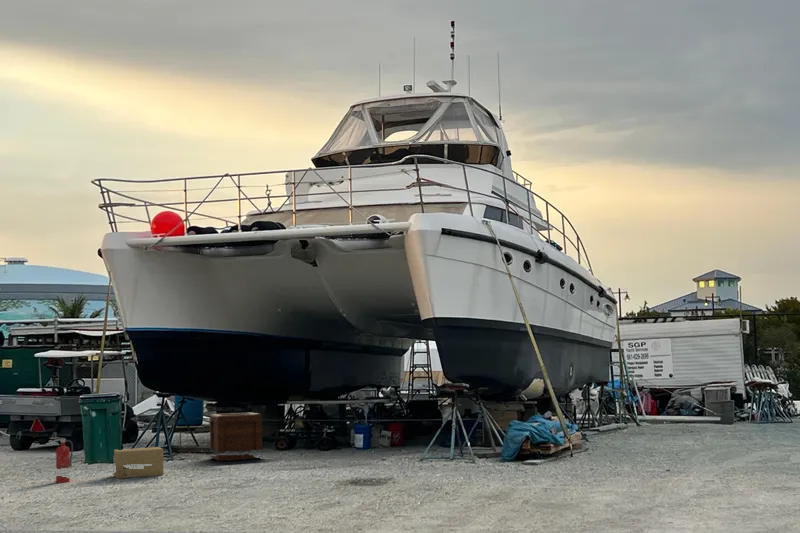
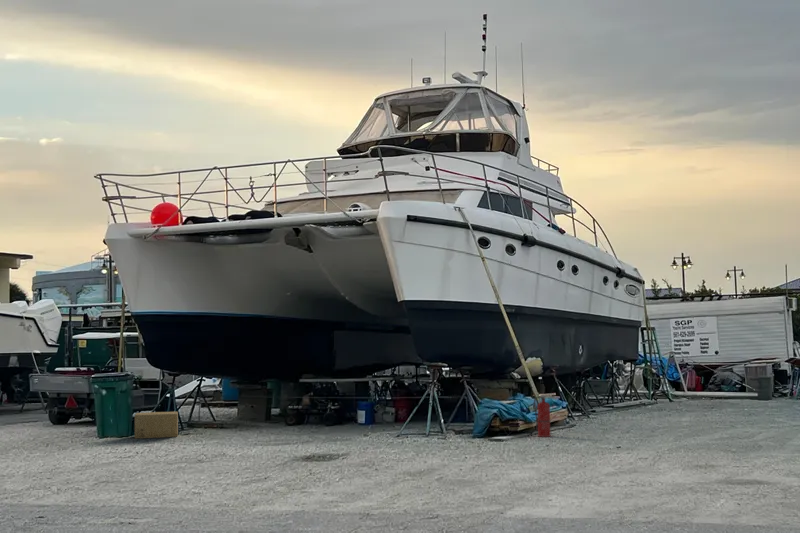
wooden crate: present [210,413,262,461] -> none [239,381,282,425]
fire extinguisher: present [48,438,73,483] -> present [534,395,556,437]

